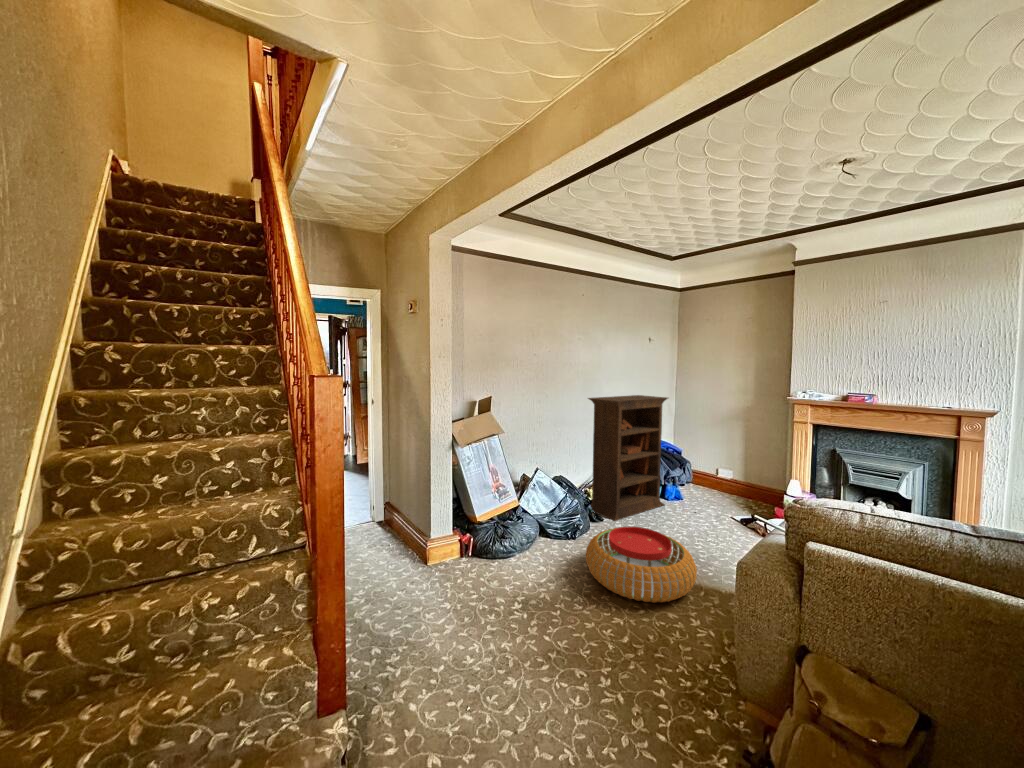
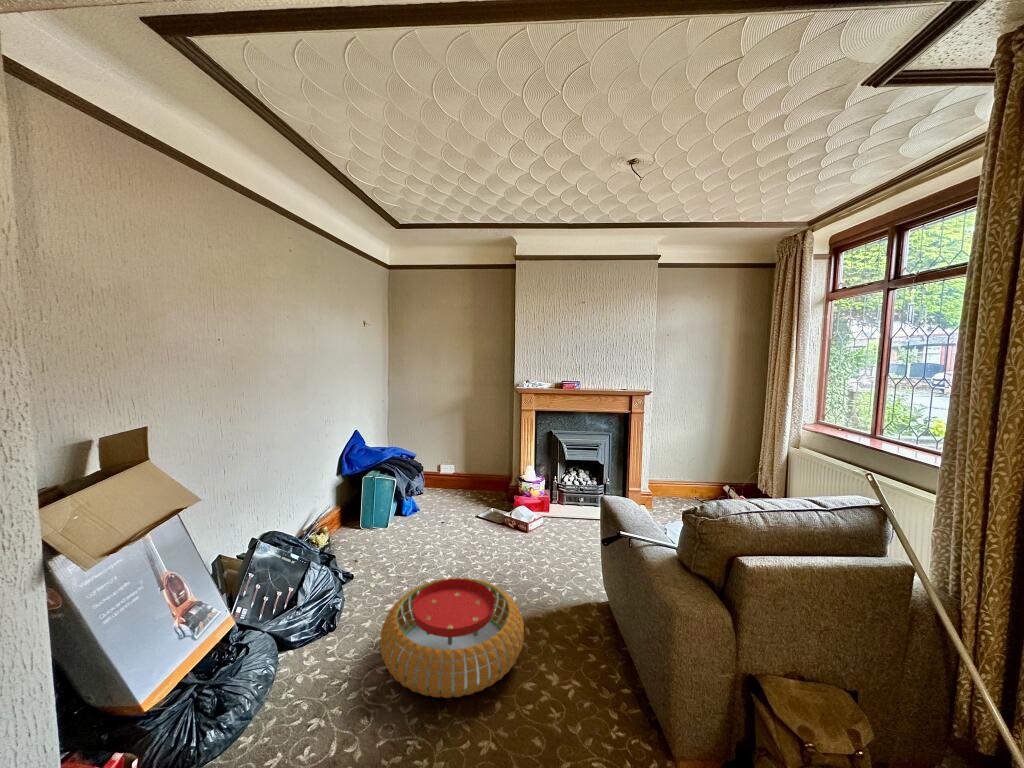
bookcase: present [588,395,668,521] -> none [313,393,413,575]

